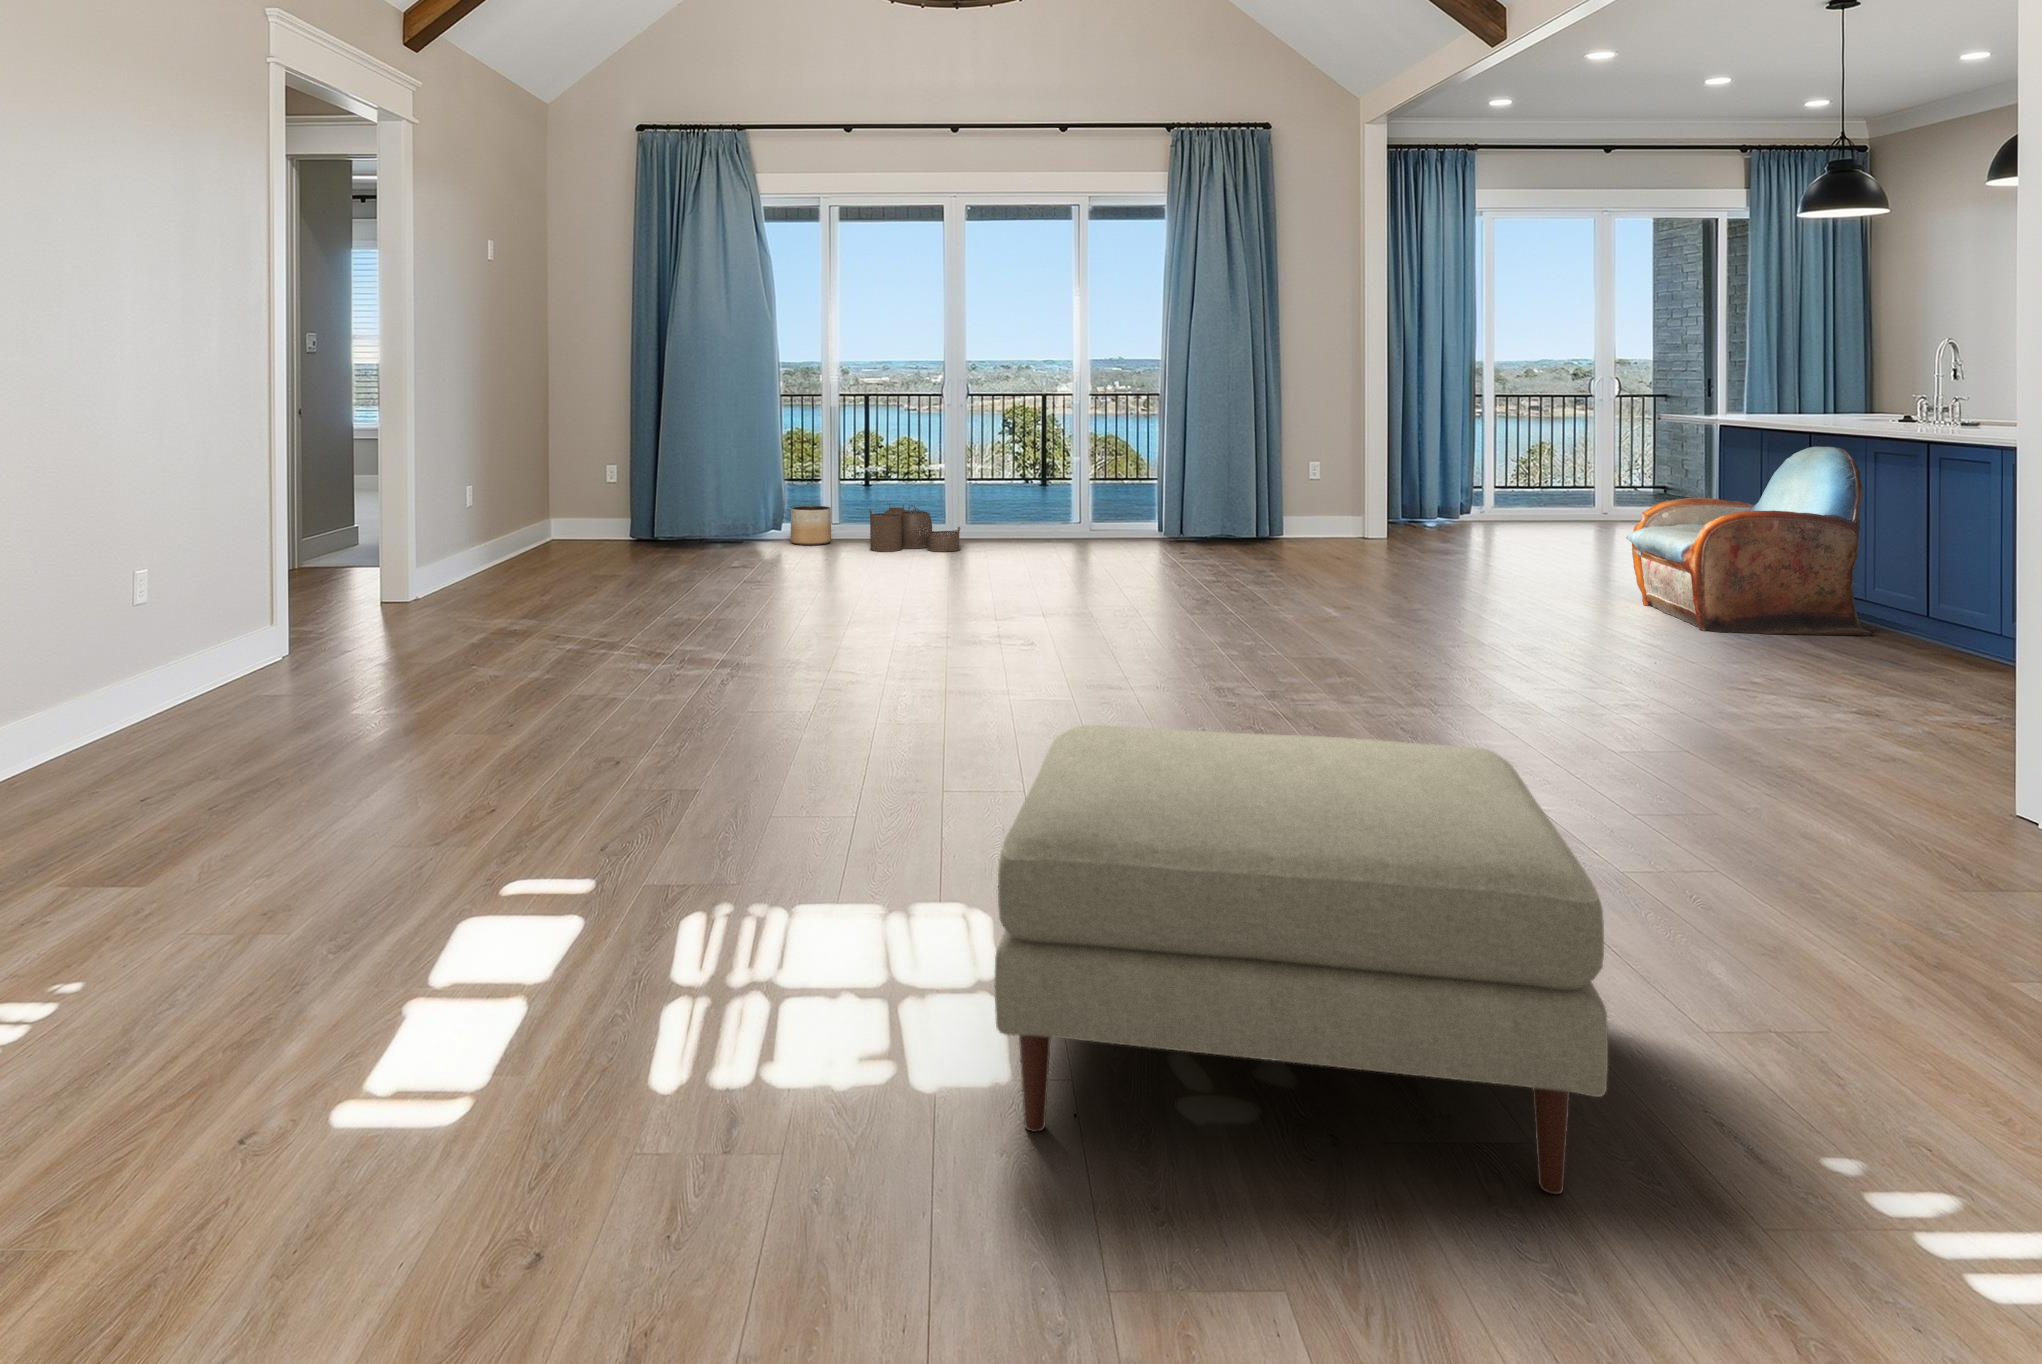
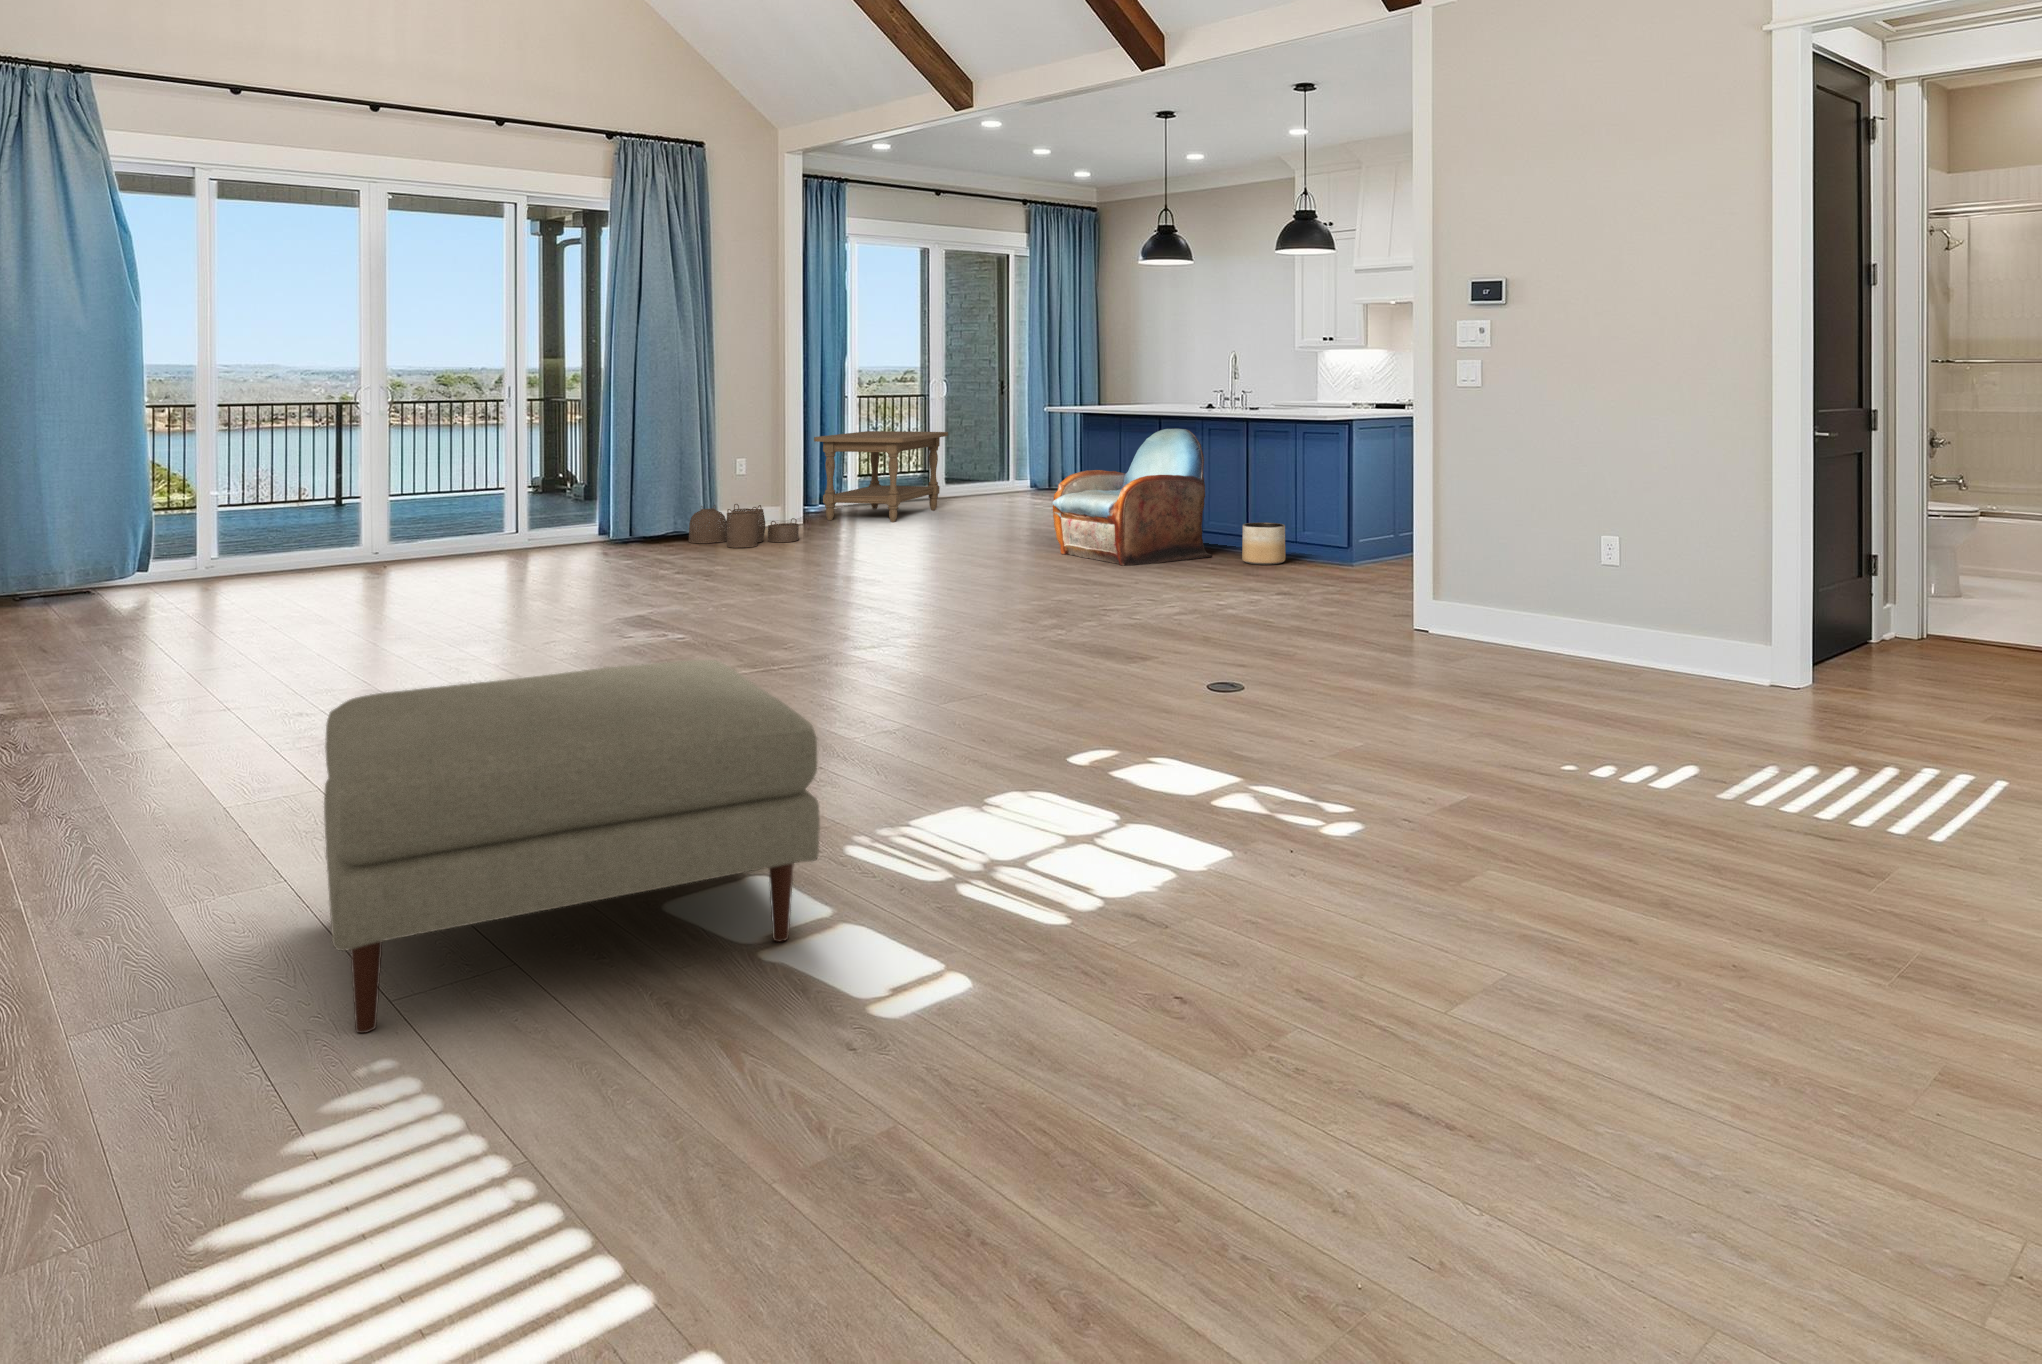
coffee table: none [1416,435,1602,543] -> present [814,431,948,522]
woven basket: present [869,504,960,552] -> present [688,504,799,548]
planter: present [791,506,831,545] -> present [1242,523,1285,565]
ottoman: present [995,725,1608,1194] -> present [324,660,820,1033]

